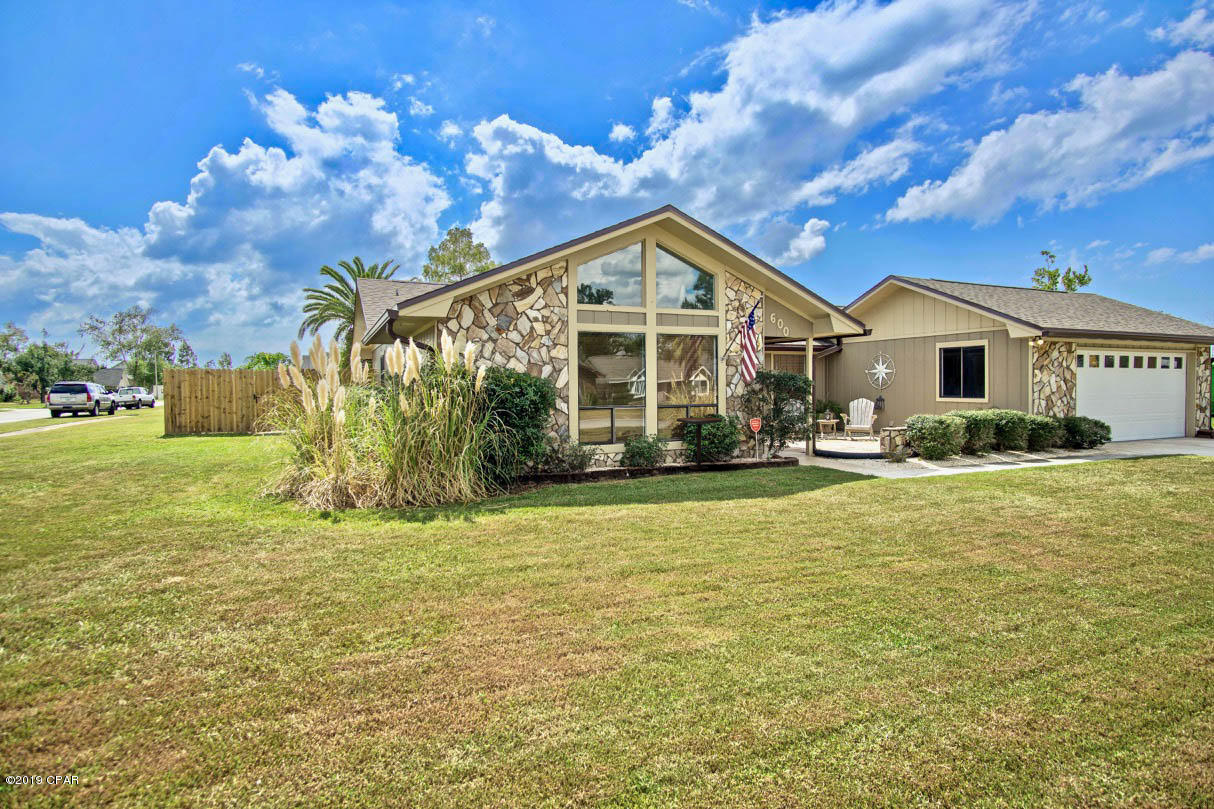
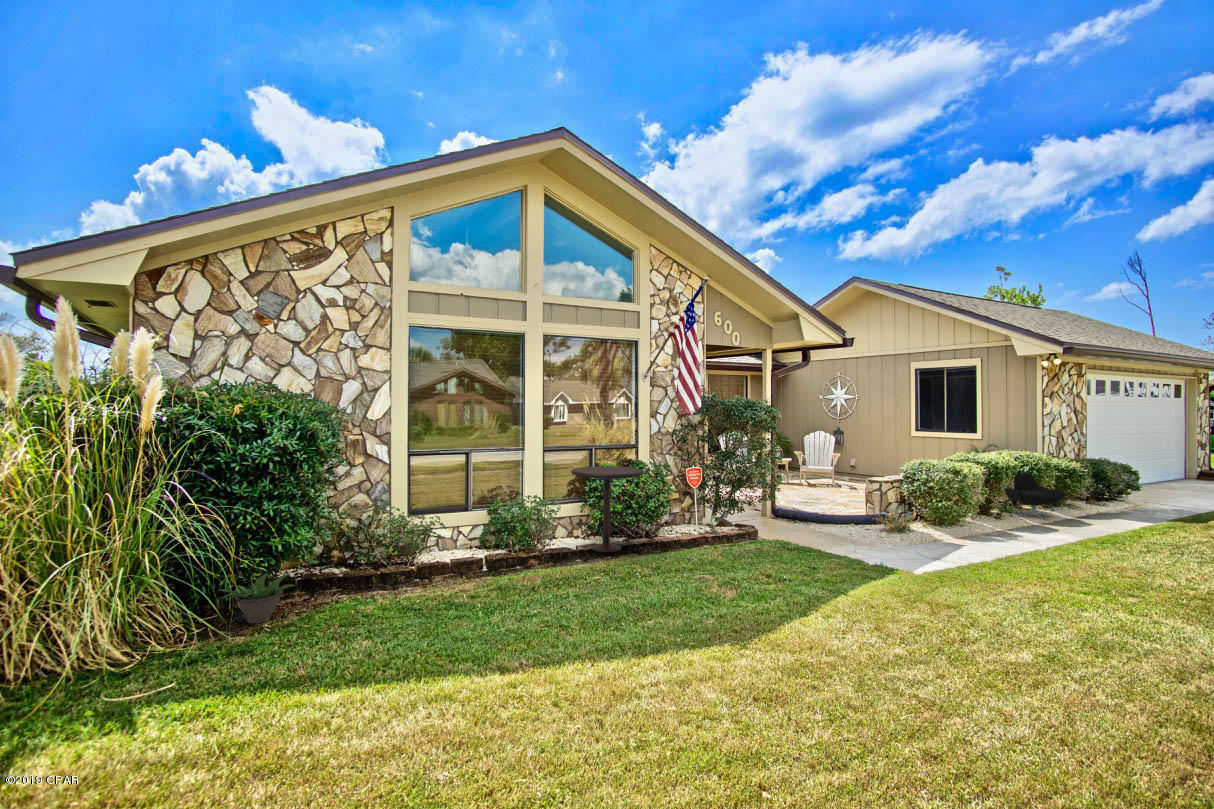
lounge chair: none [987,426,1035,458] -> present [1004,473,1065,516]
decorative plant: none [504,467,541,490] -> present [219,573,295,623]

